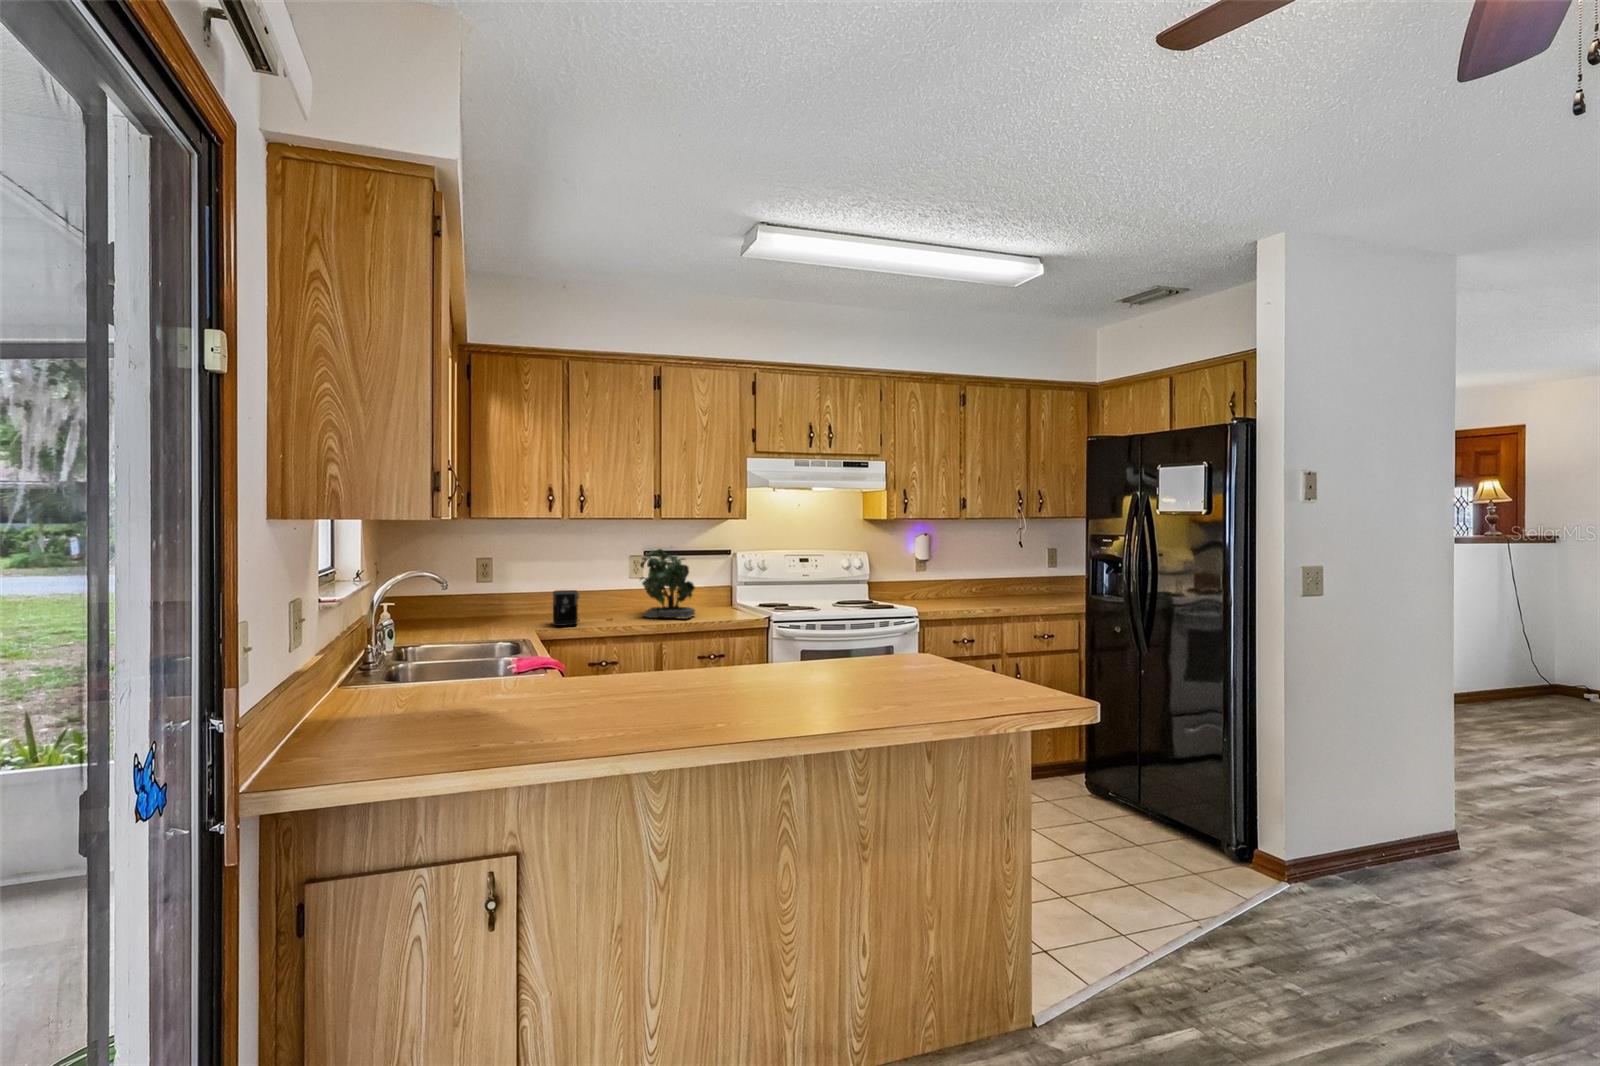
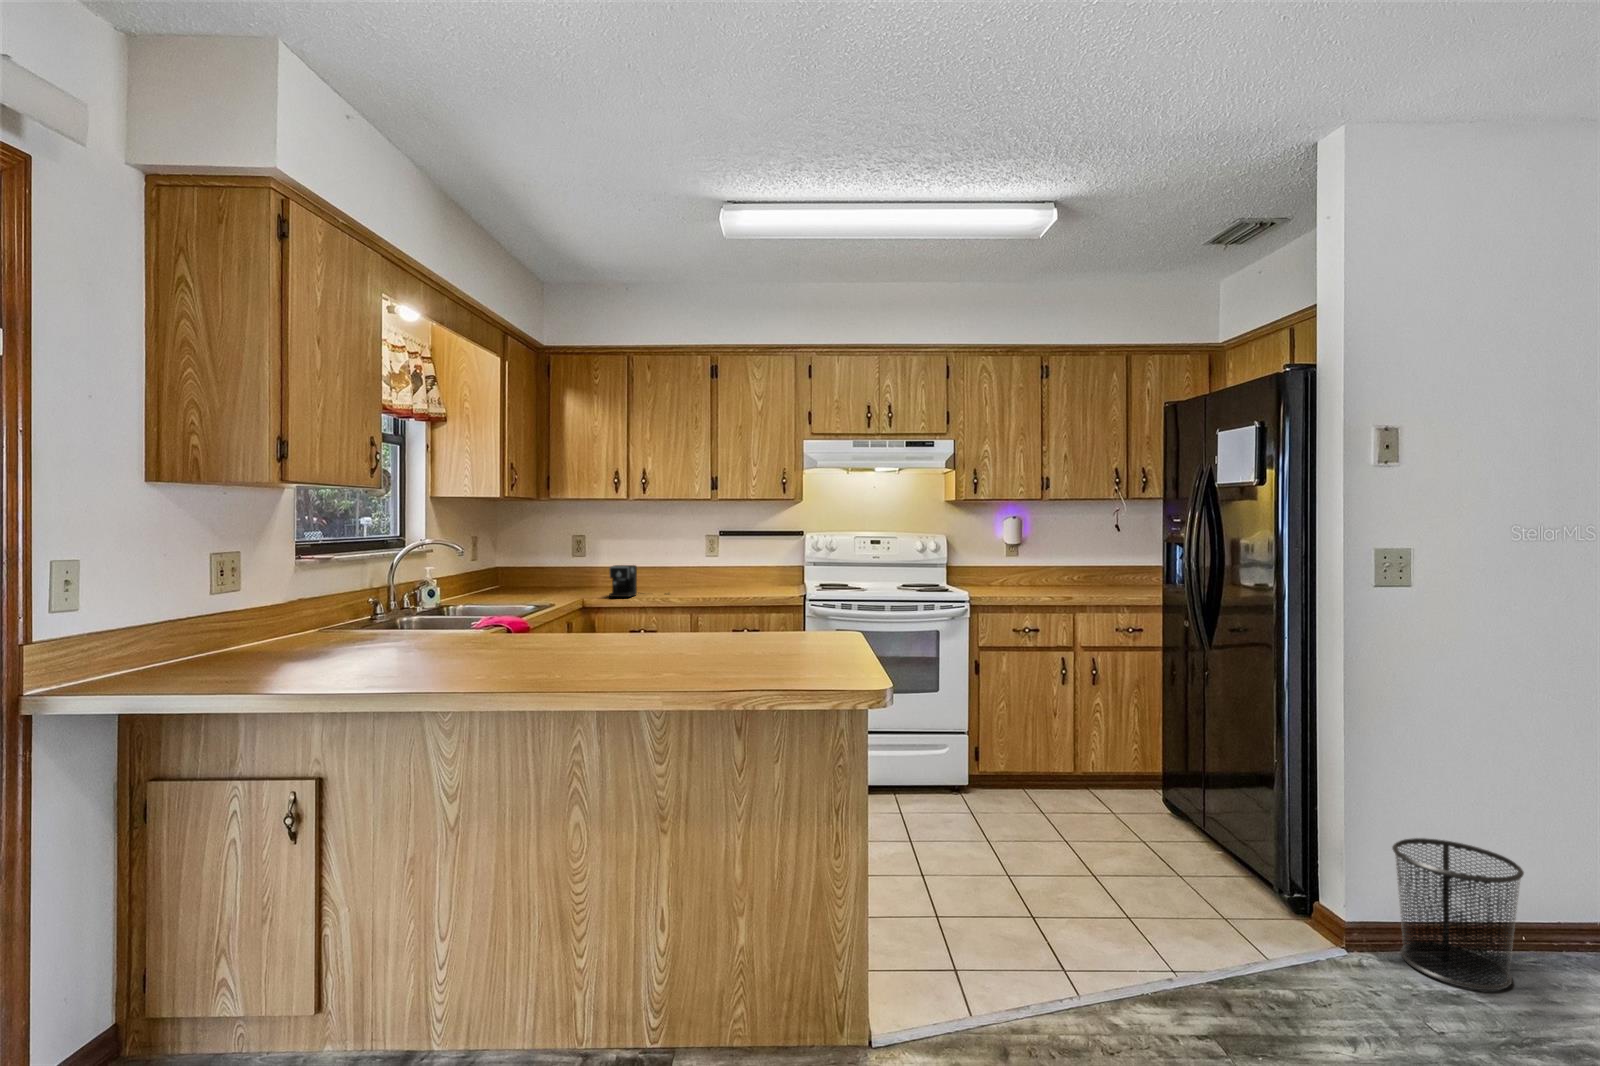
potted plant: present [640,549,695,619] -> none [695,525,752,595]
waste bin: none [1325,792,1421,903] -> present [1392,838,1524,990]

